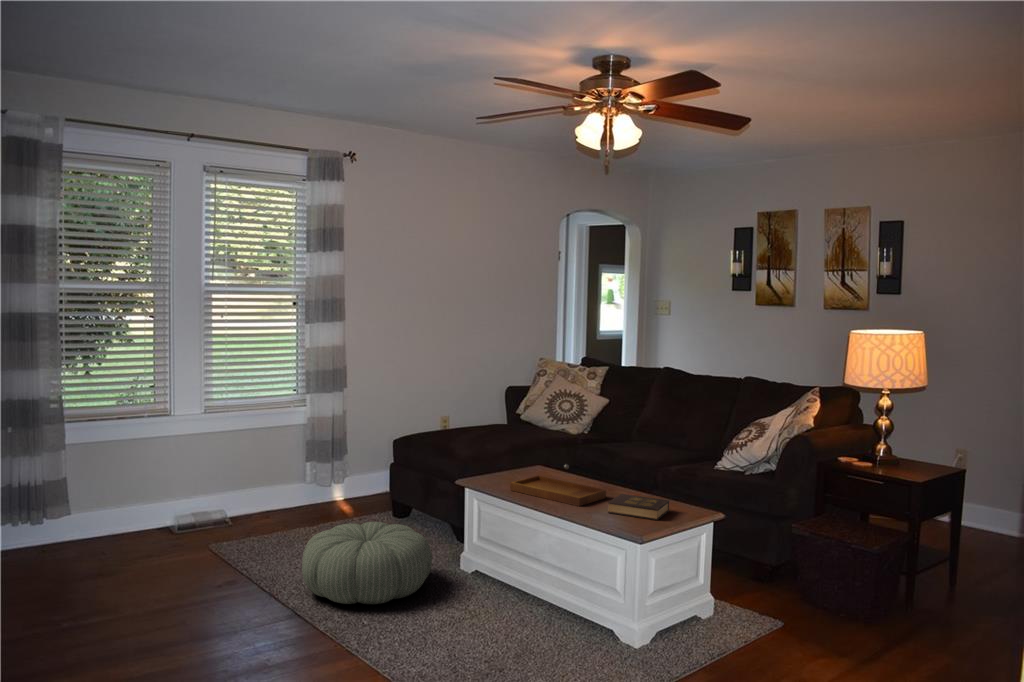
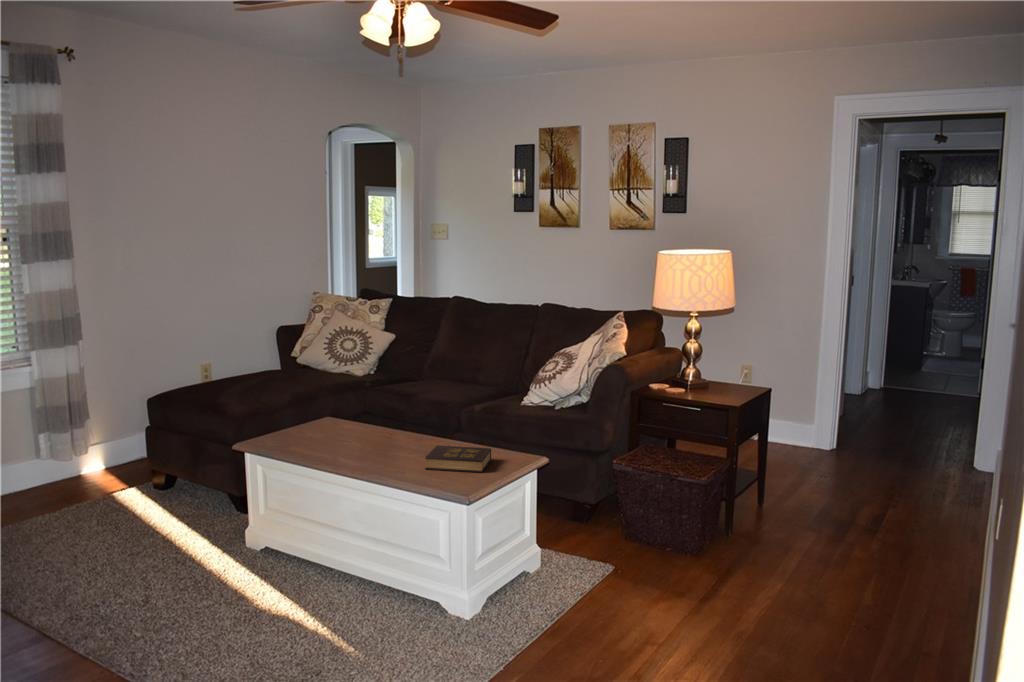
tray: present [510,464,606,506] -> none [304,417,418,465]
pouf: present [302,522,432,604] -> none [37,505,211,613]

